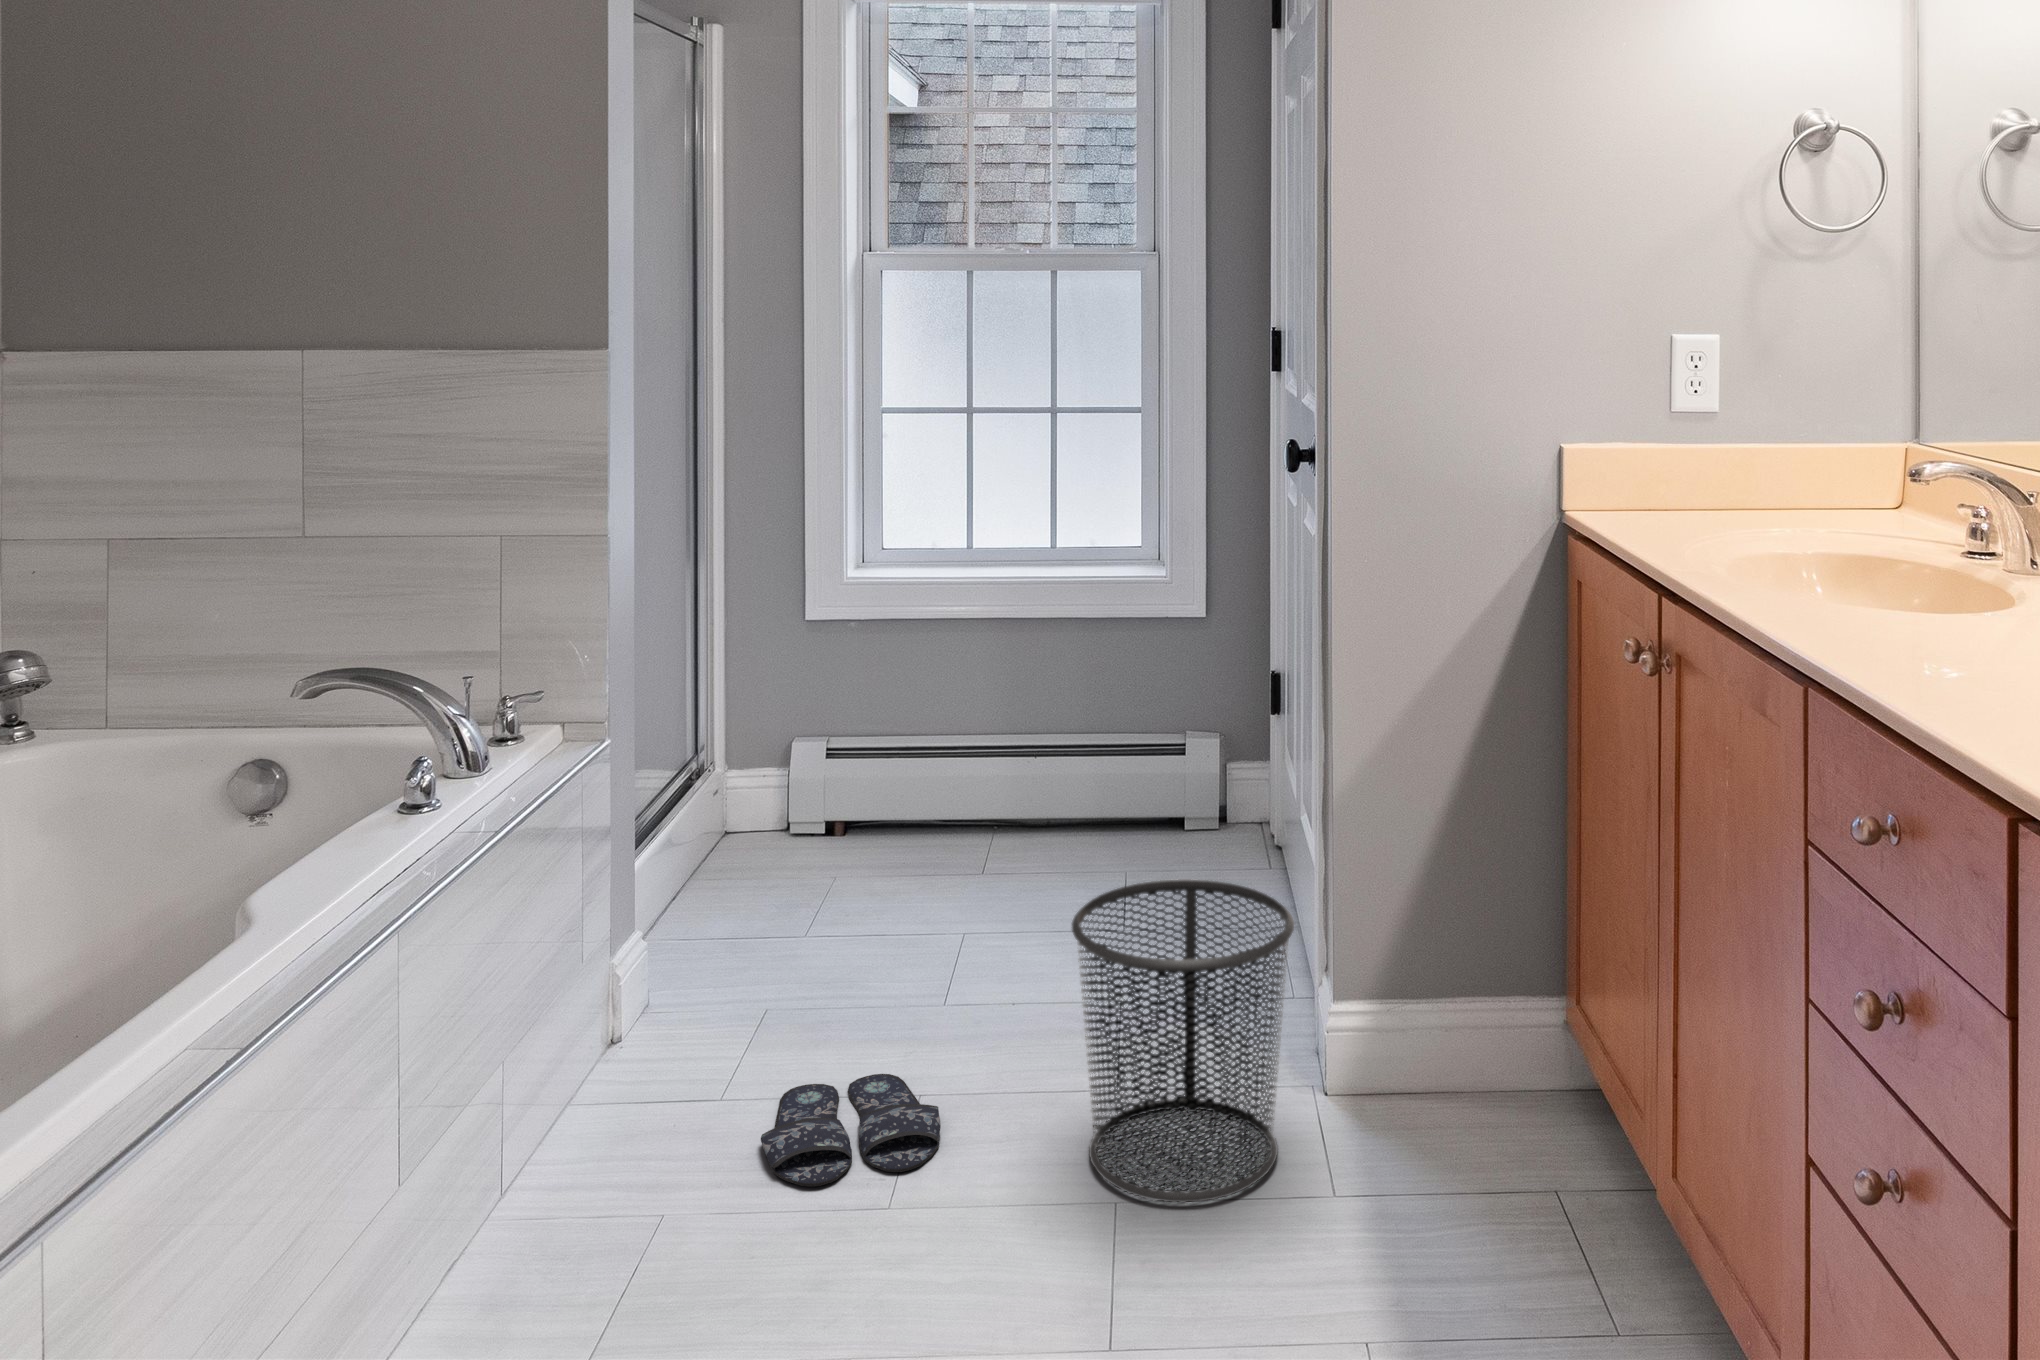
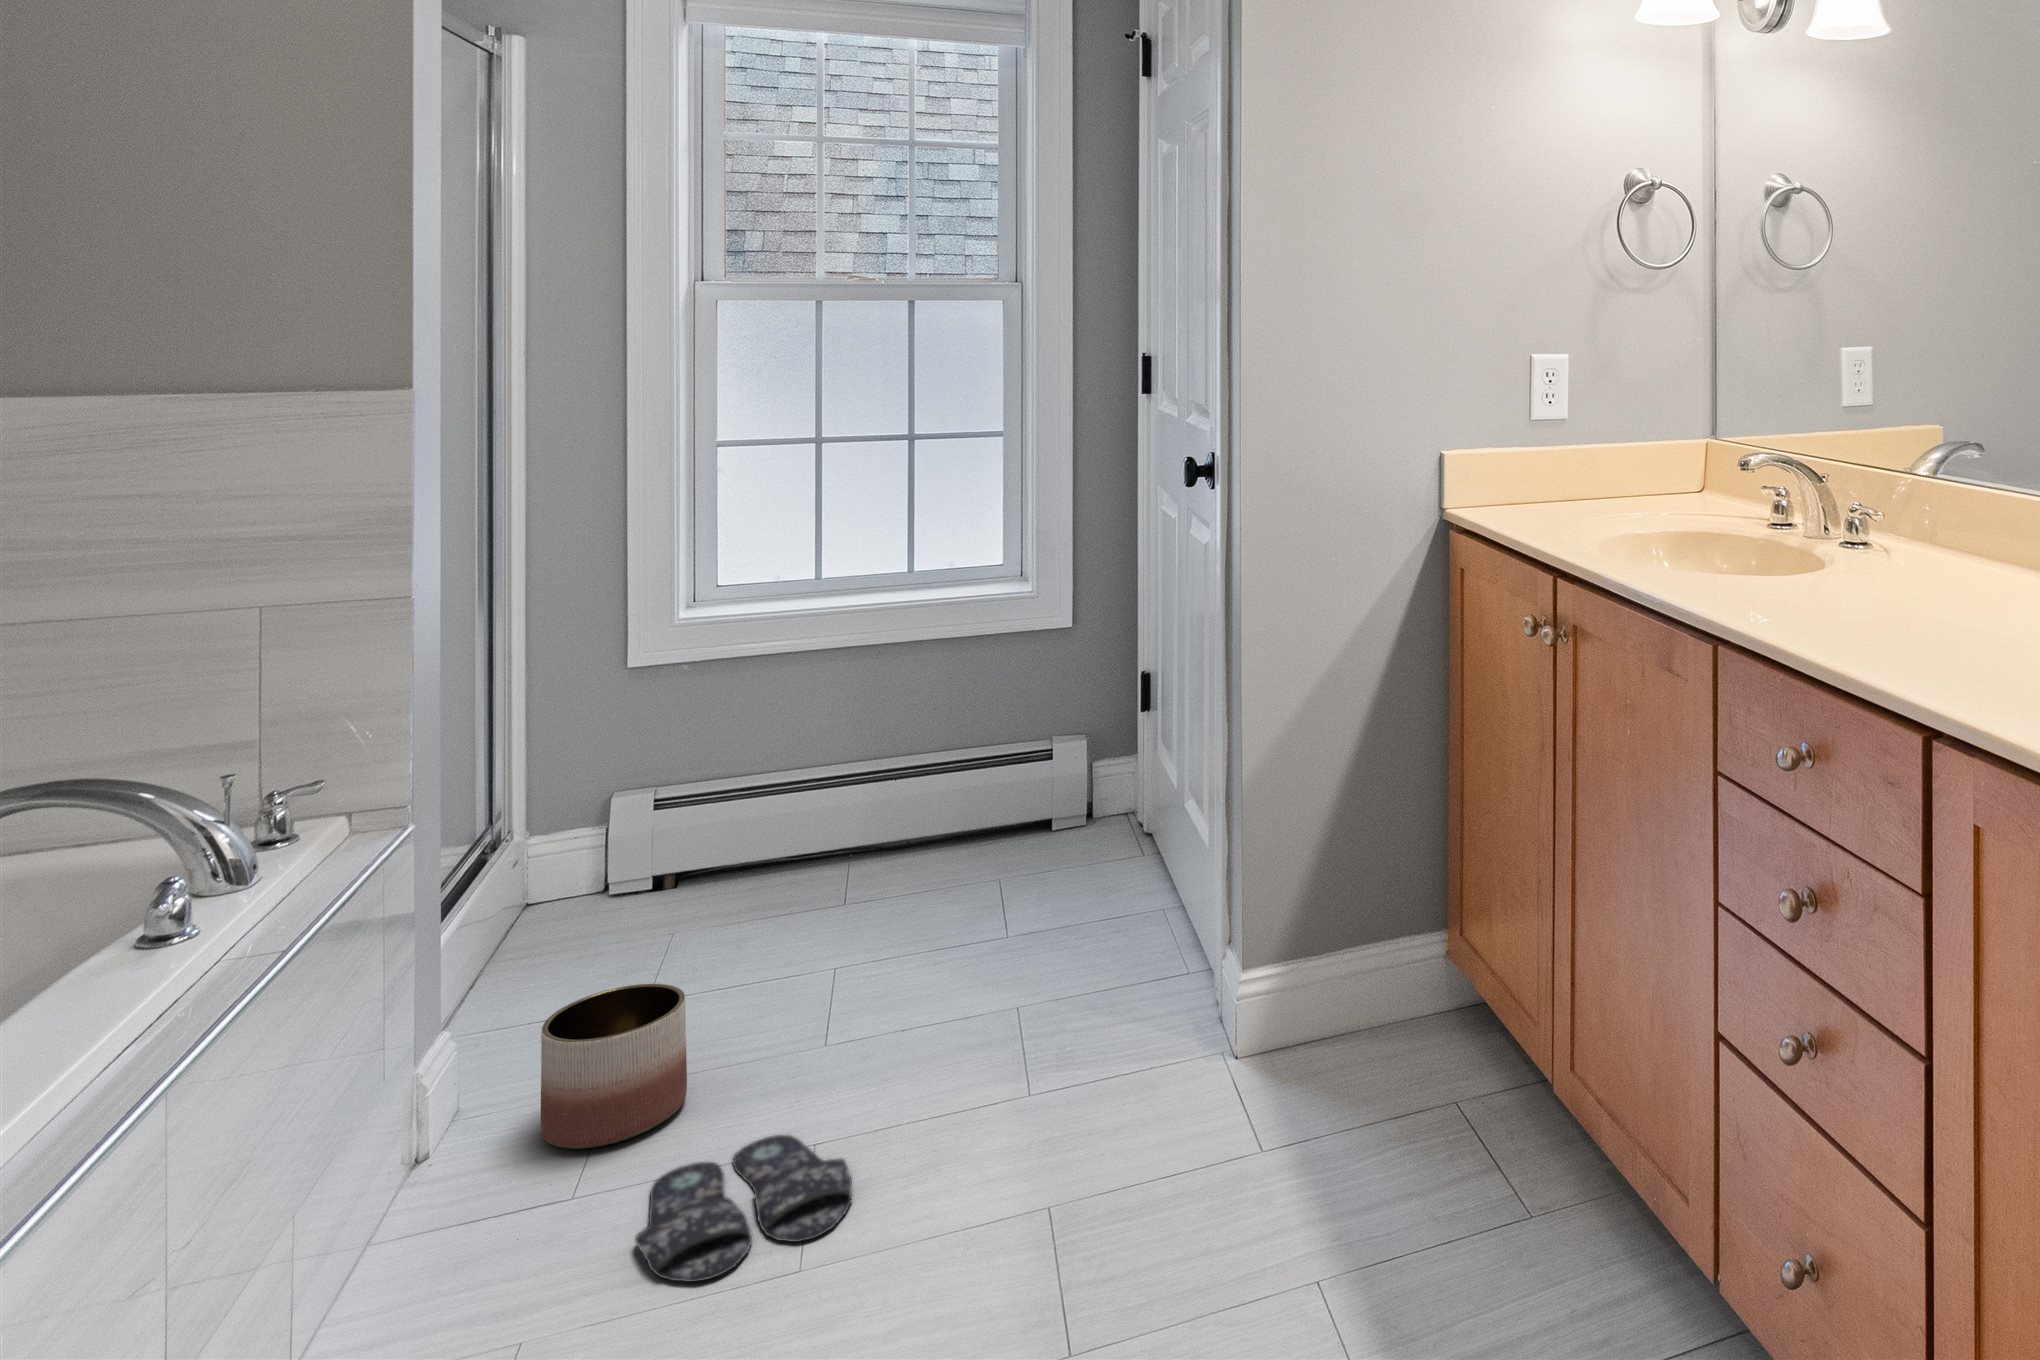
waste bin: present [1072,879,1294,1202] -> none [1001,879,1226,1204]
planter: none [705,914,820,1053] -> present [541,984,687,1149]

